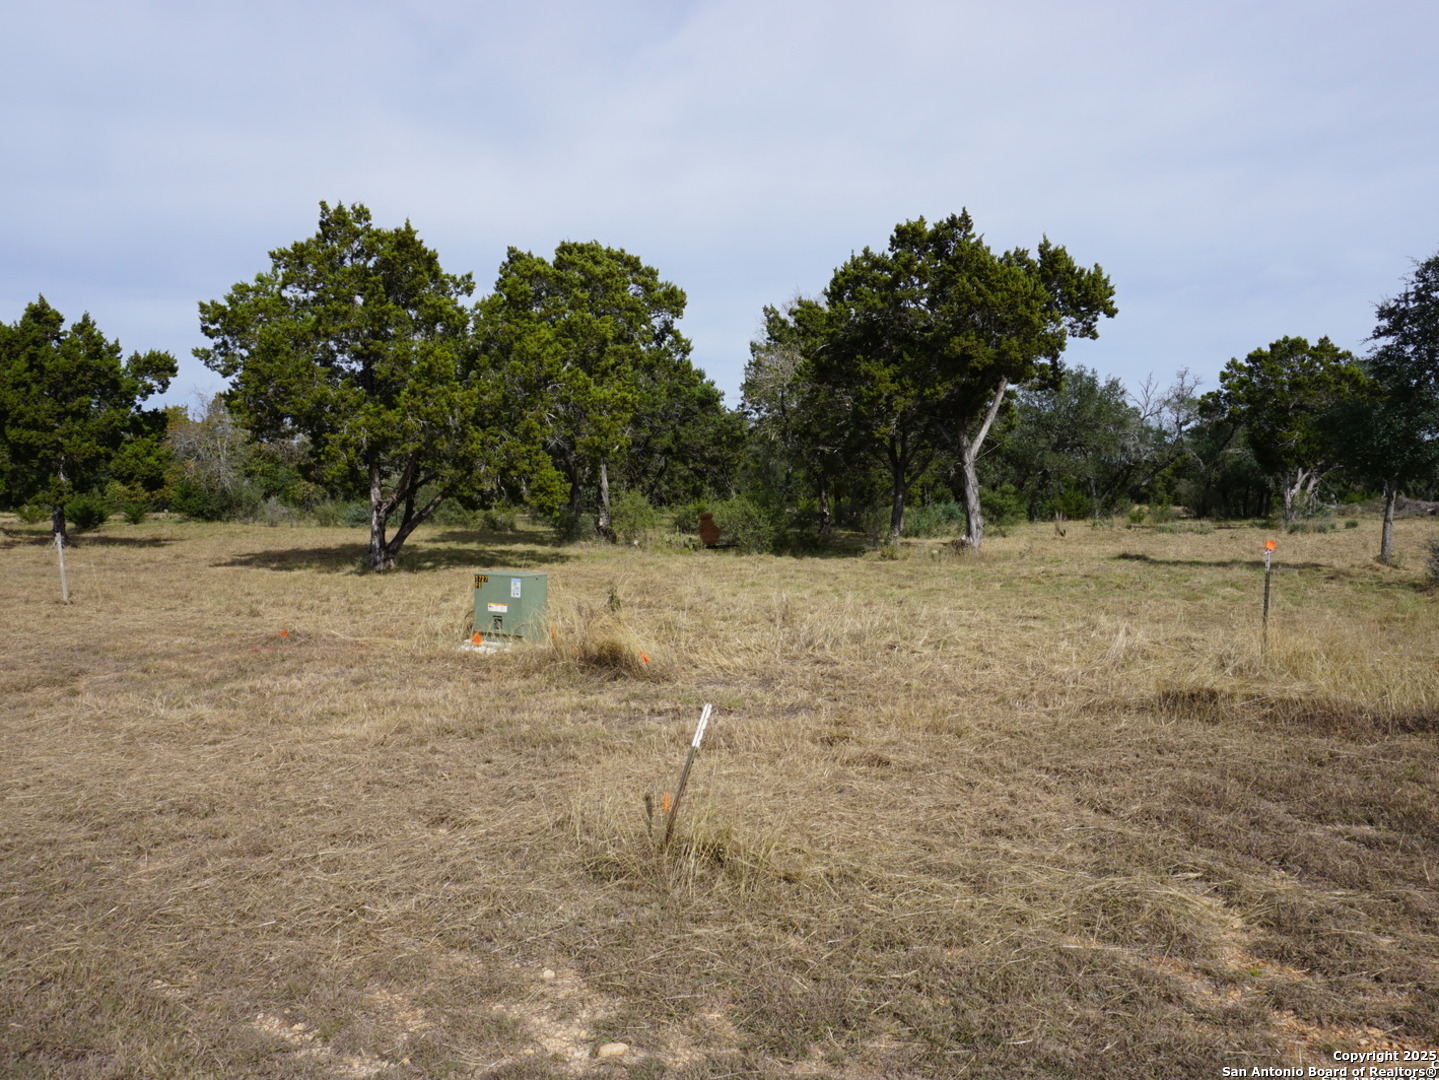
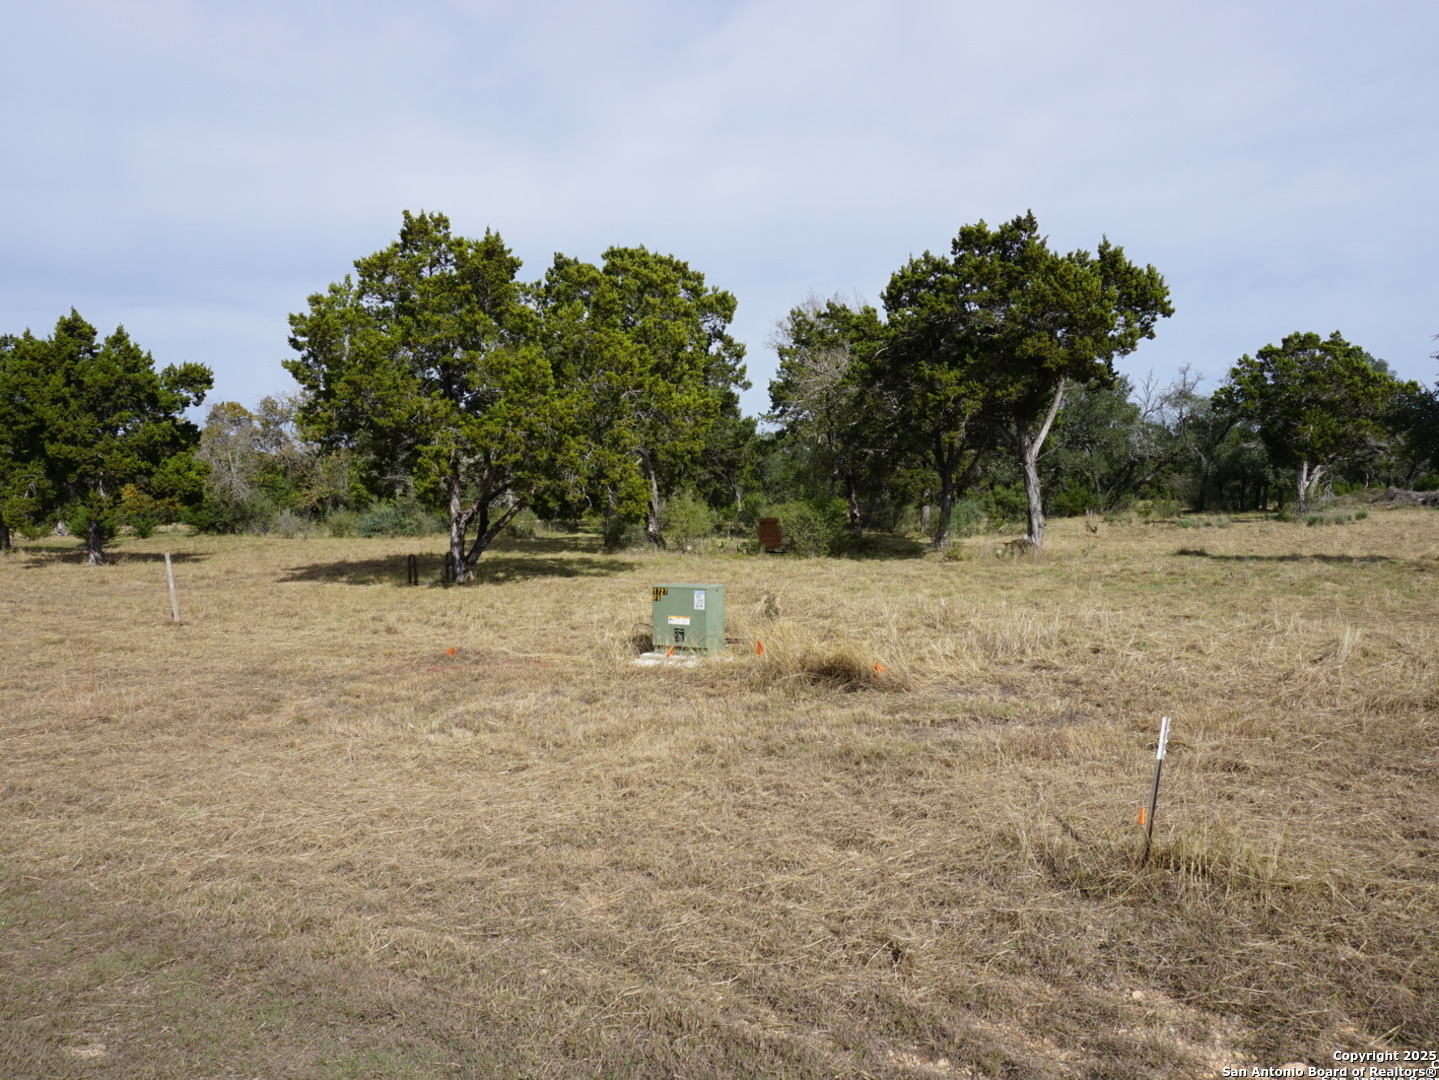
bench: none [326,538,373,570] -> present [407,551,456,585]

